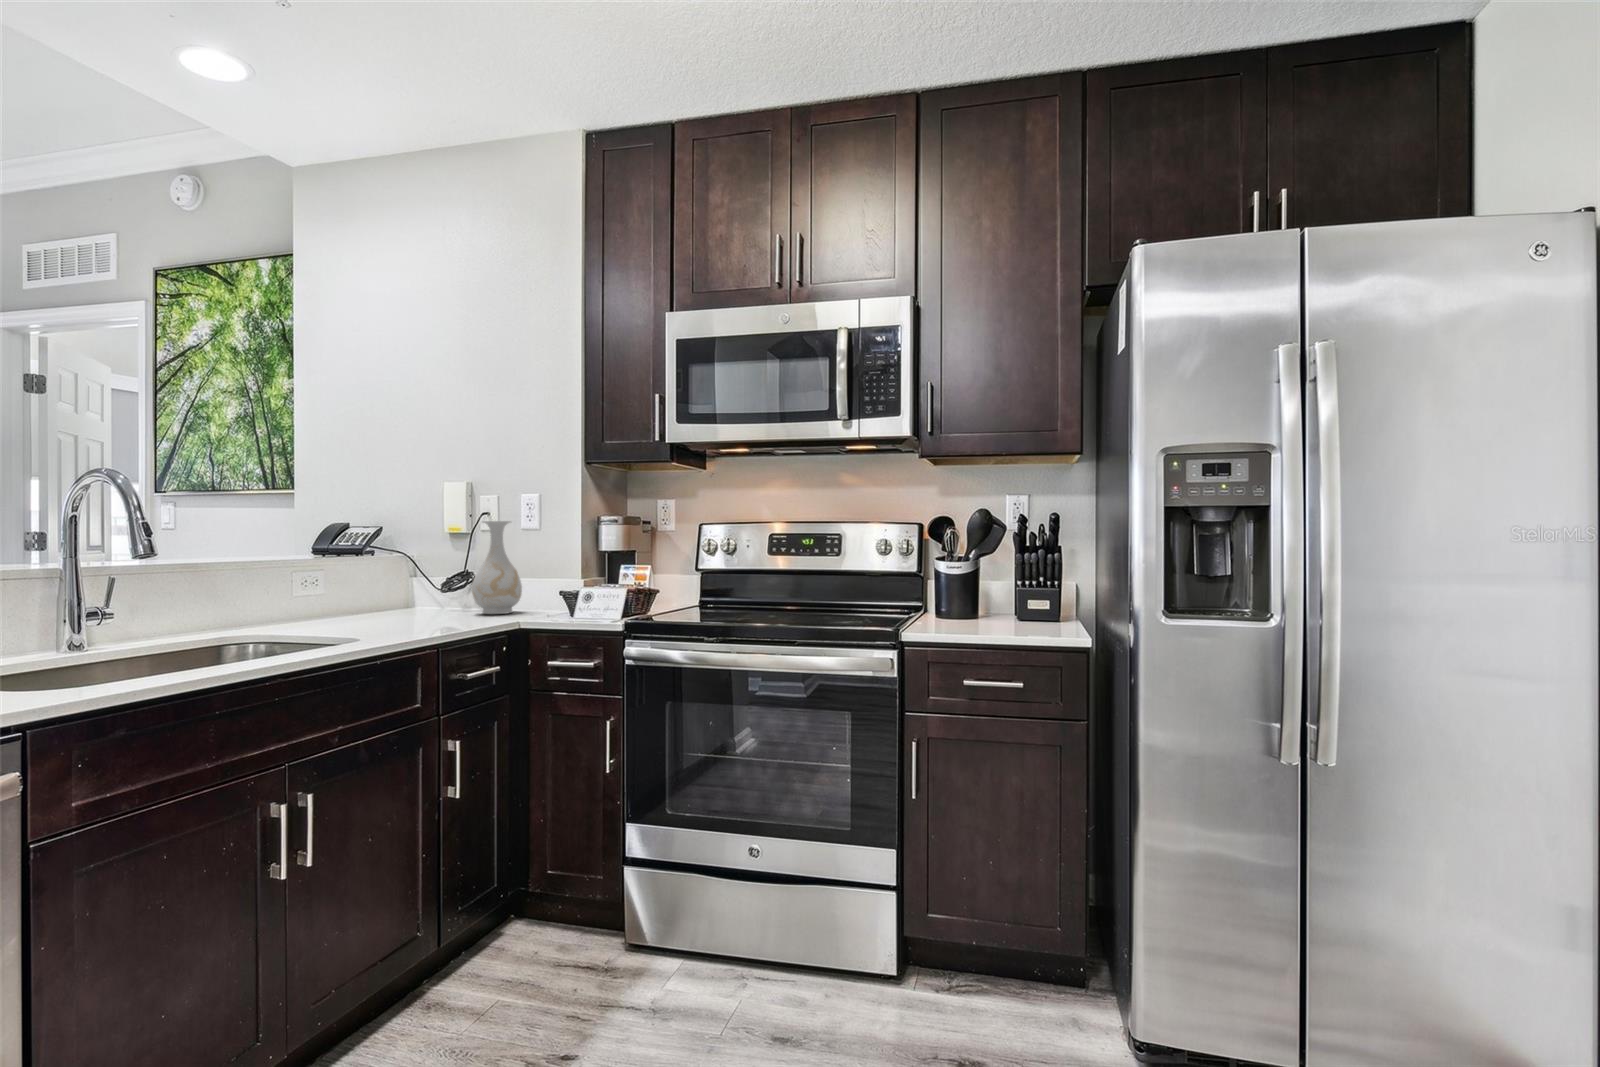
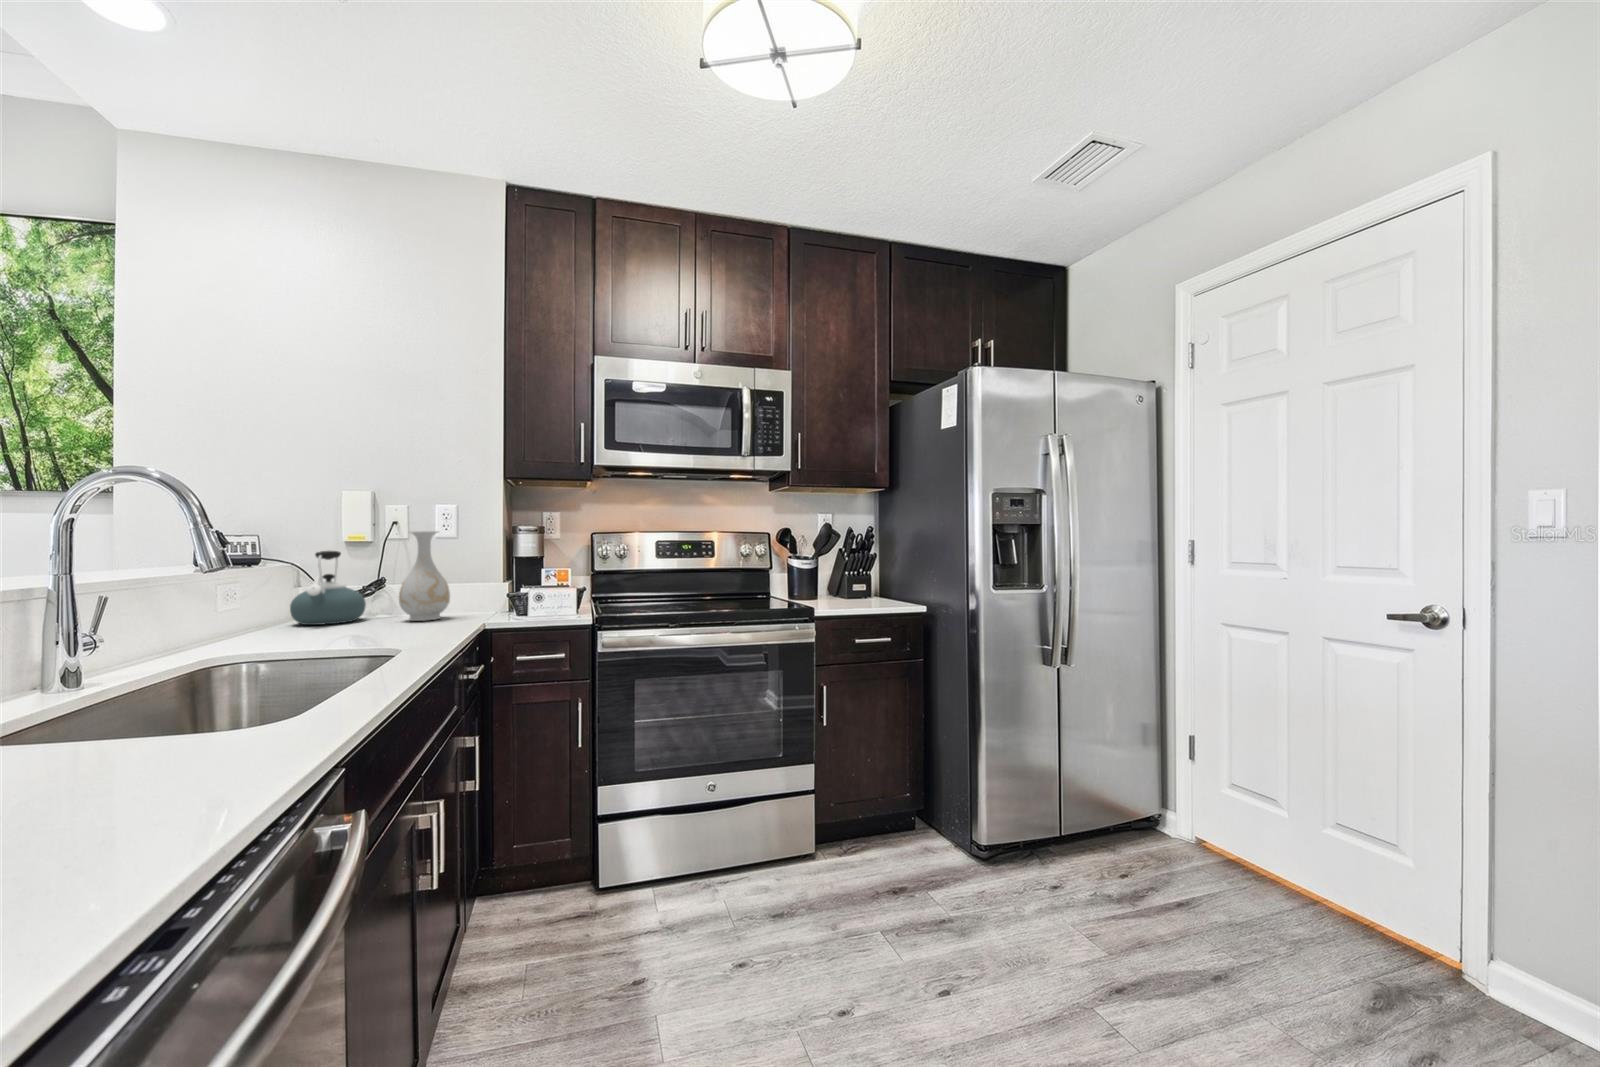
kettle: none [397,540,464,612] -> present [290,551,366,625]

